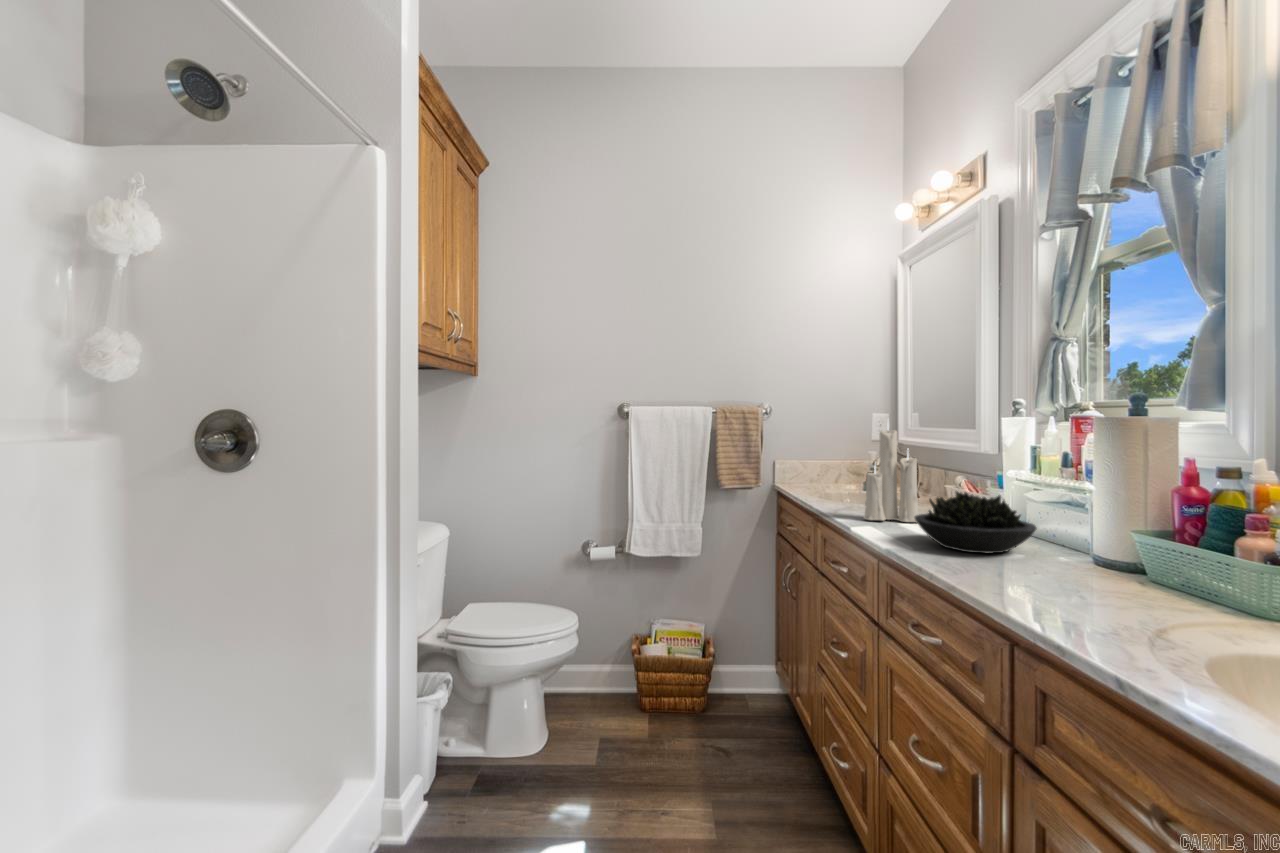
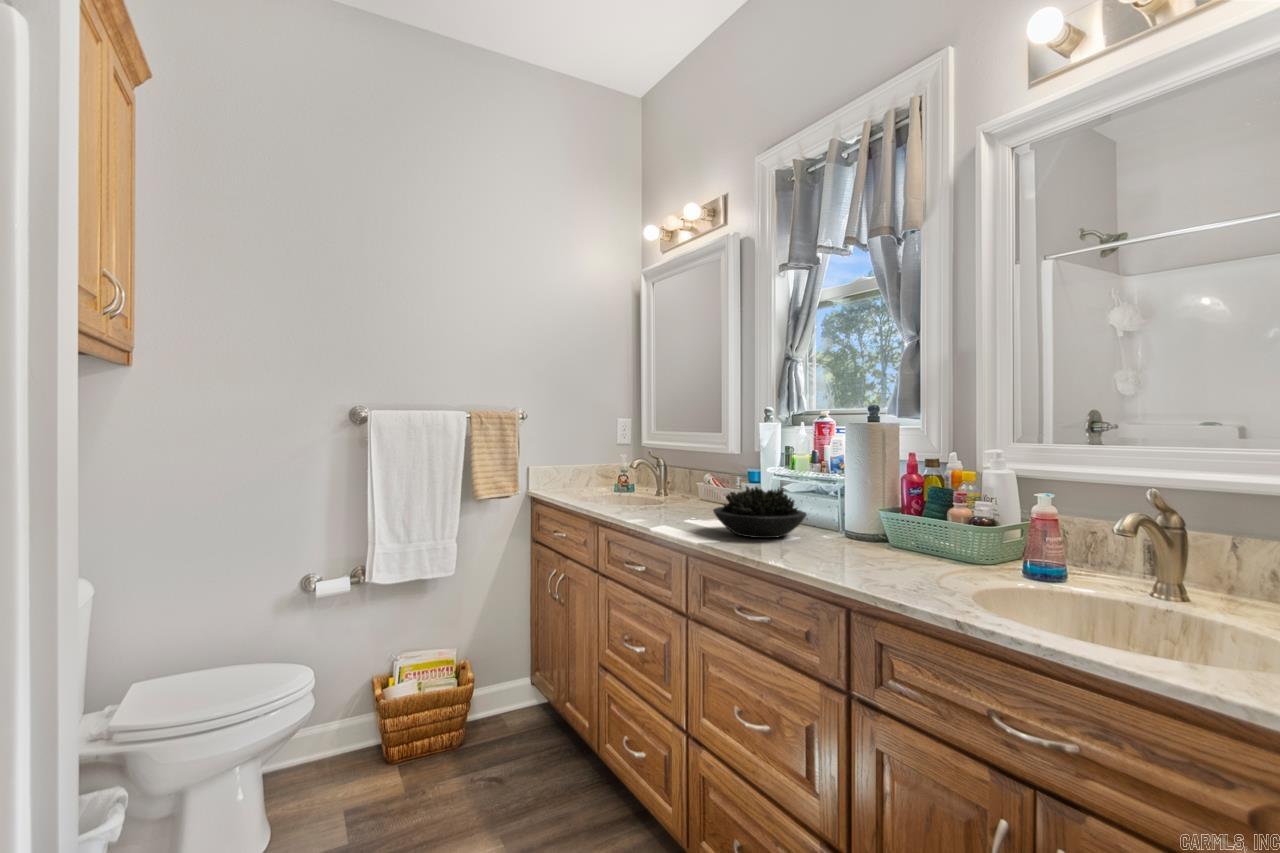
candle: present [864,421,918,522] -> none [649,417,695,518]

